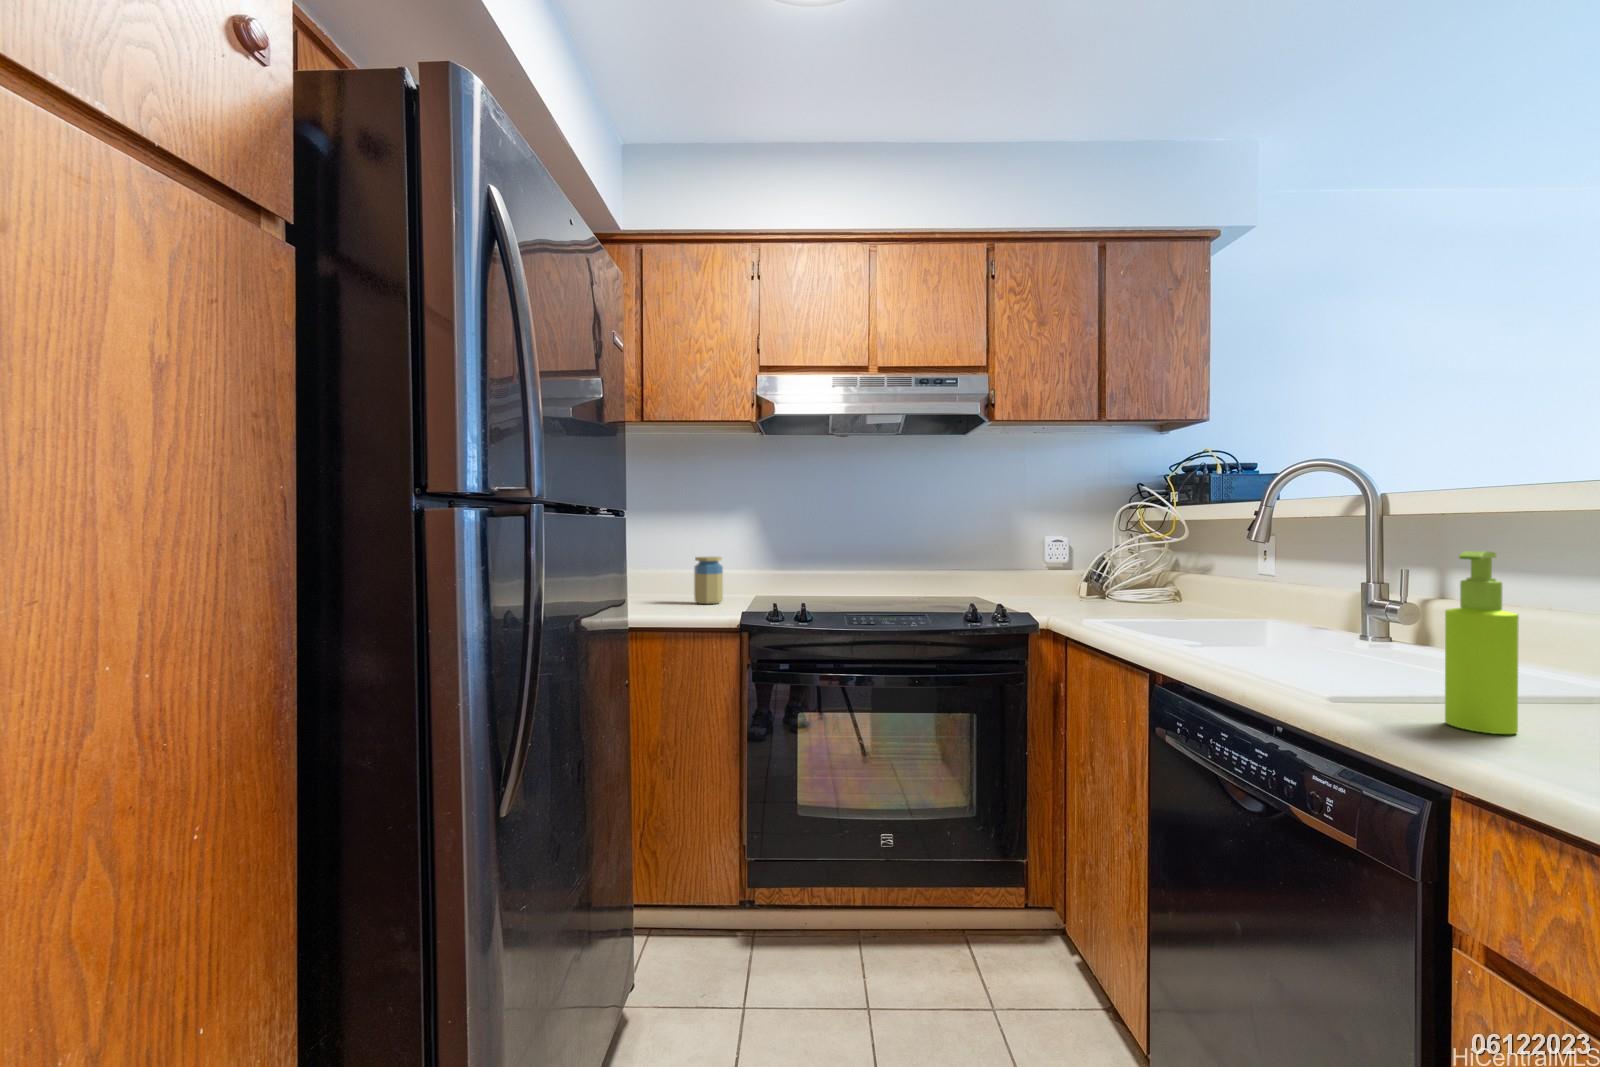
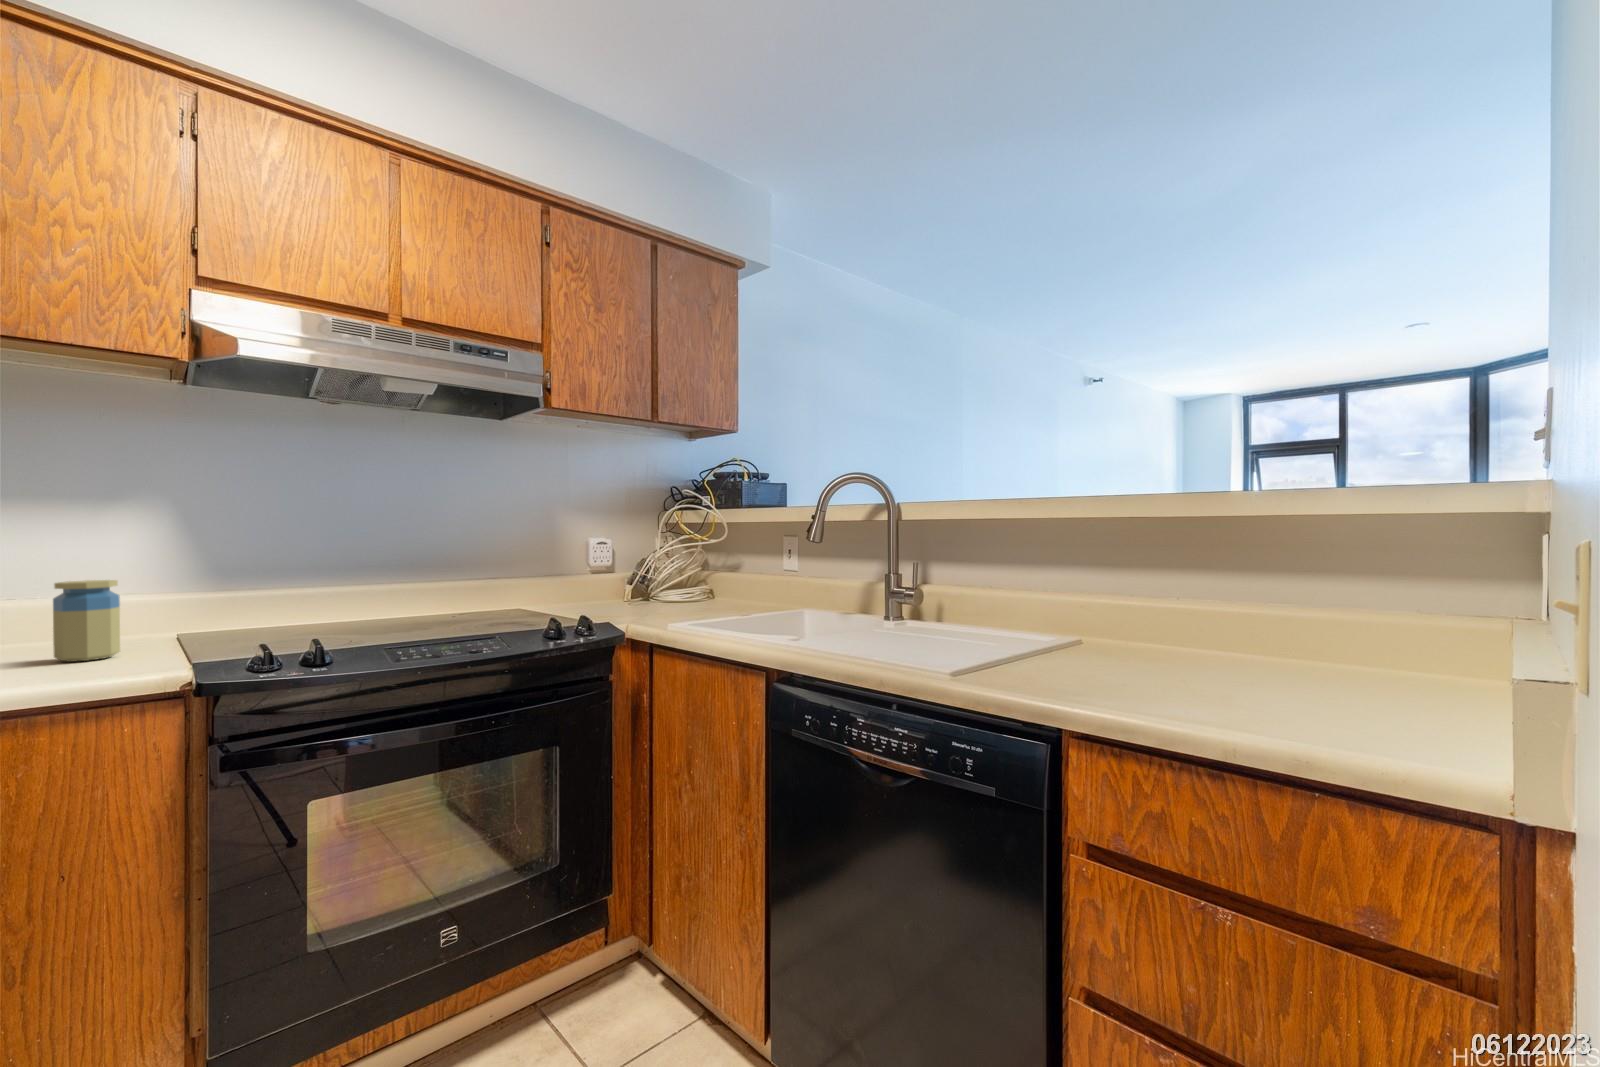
soap dispenser: present [1445,551,1519,734] -> none [1026,552,1066,685]

